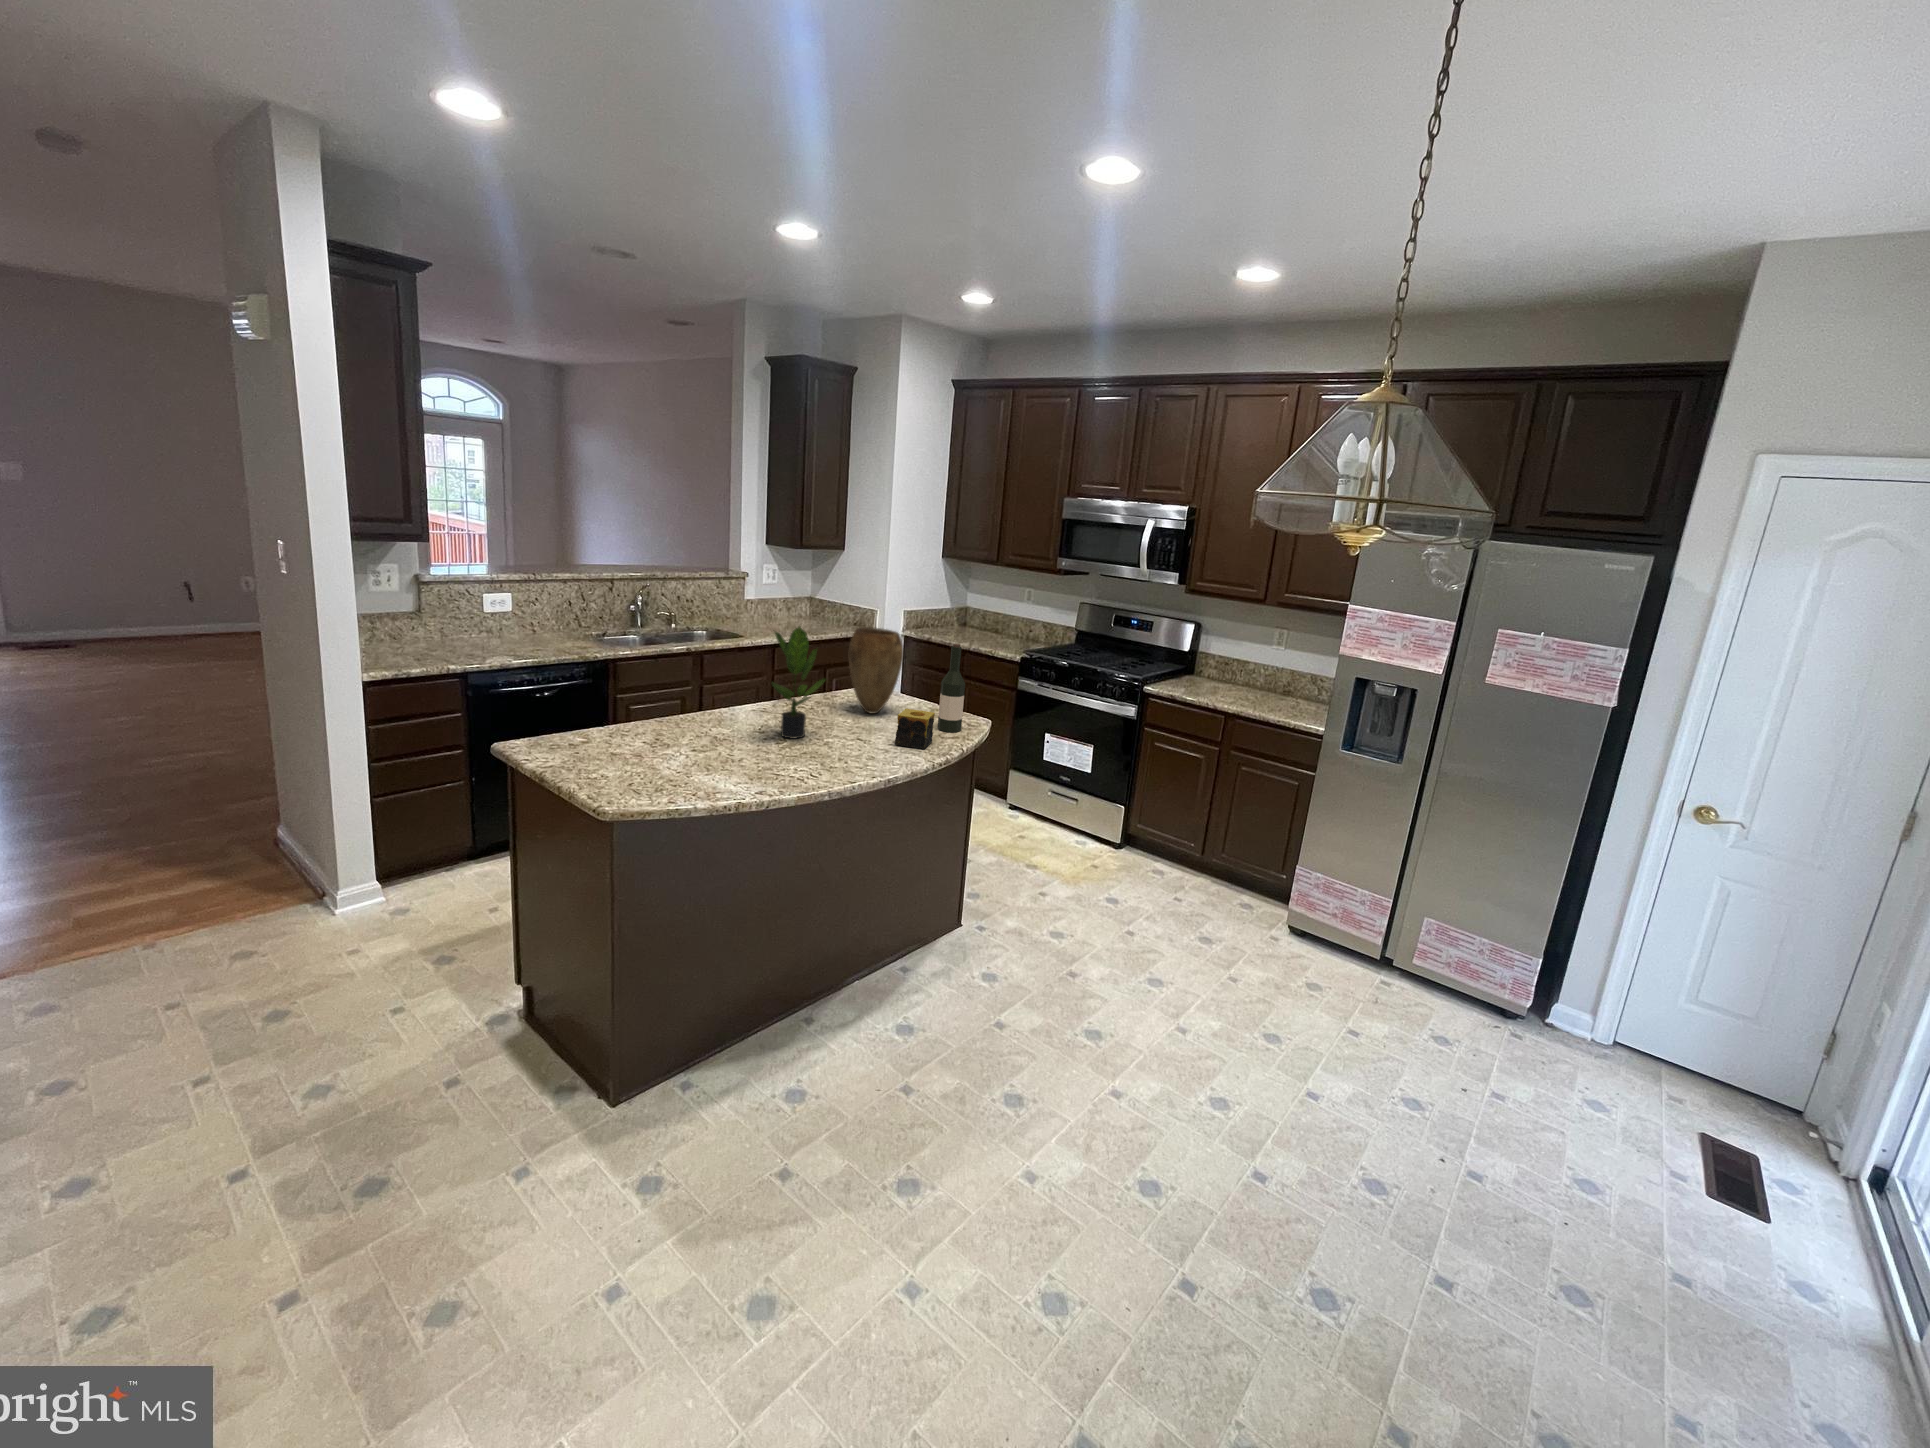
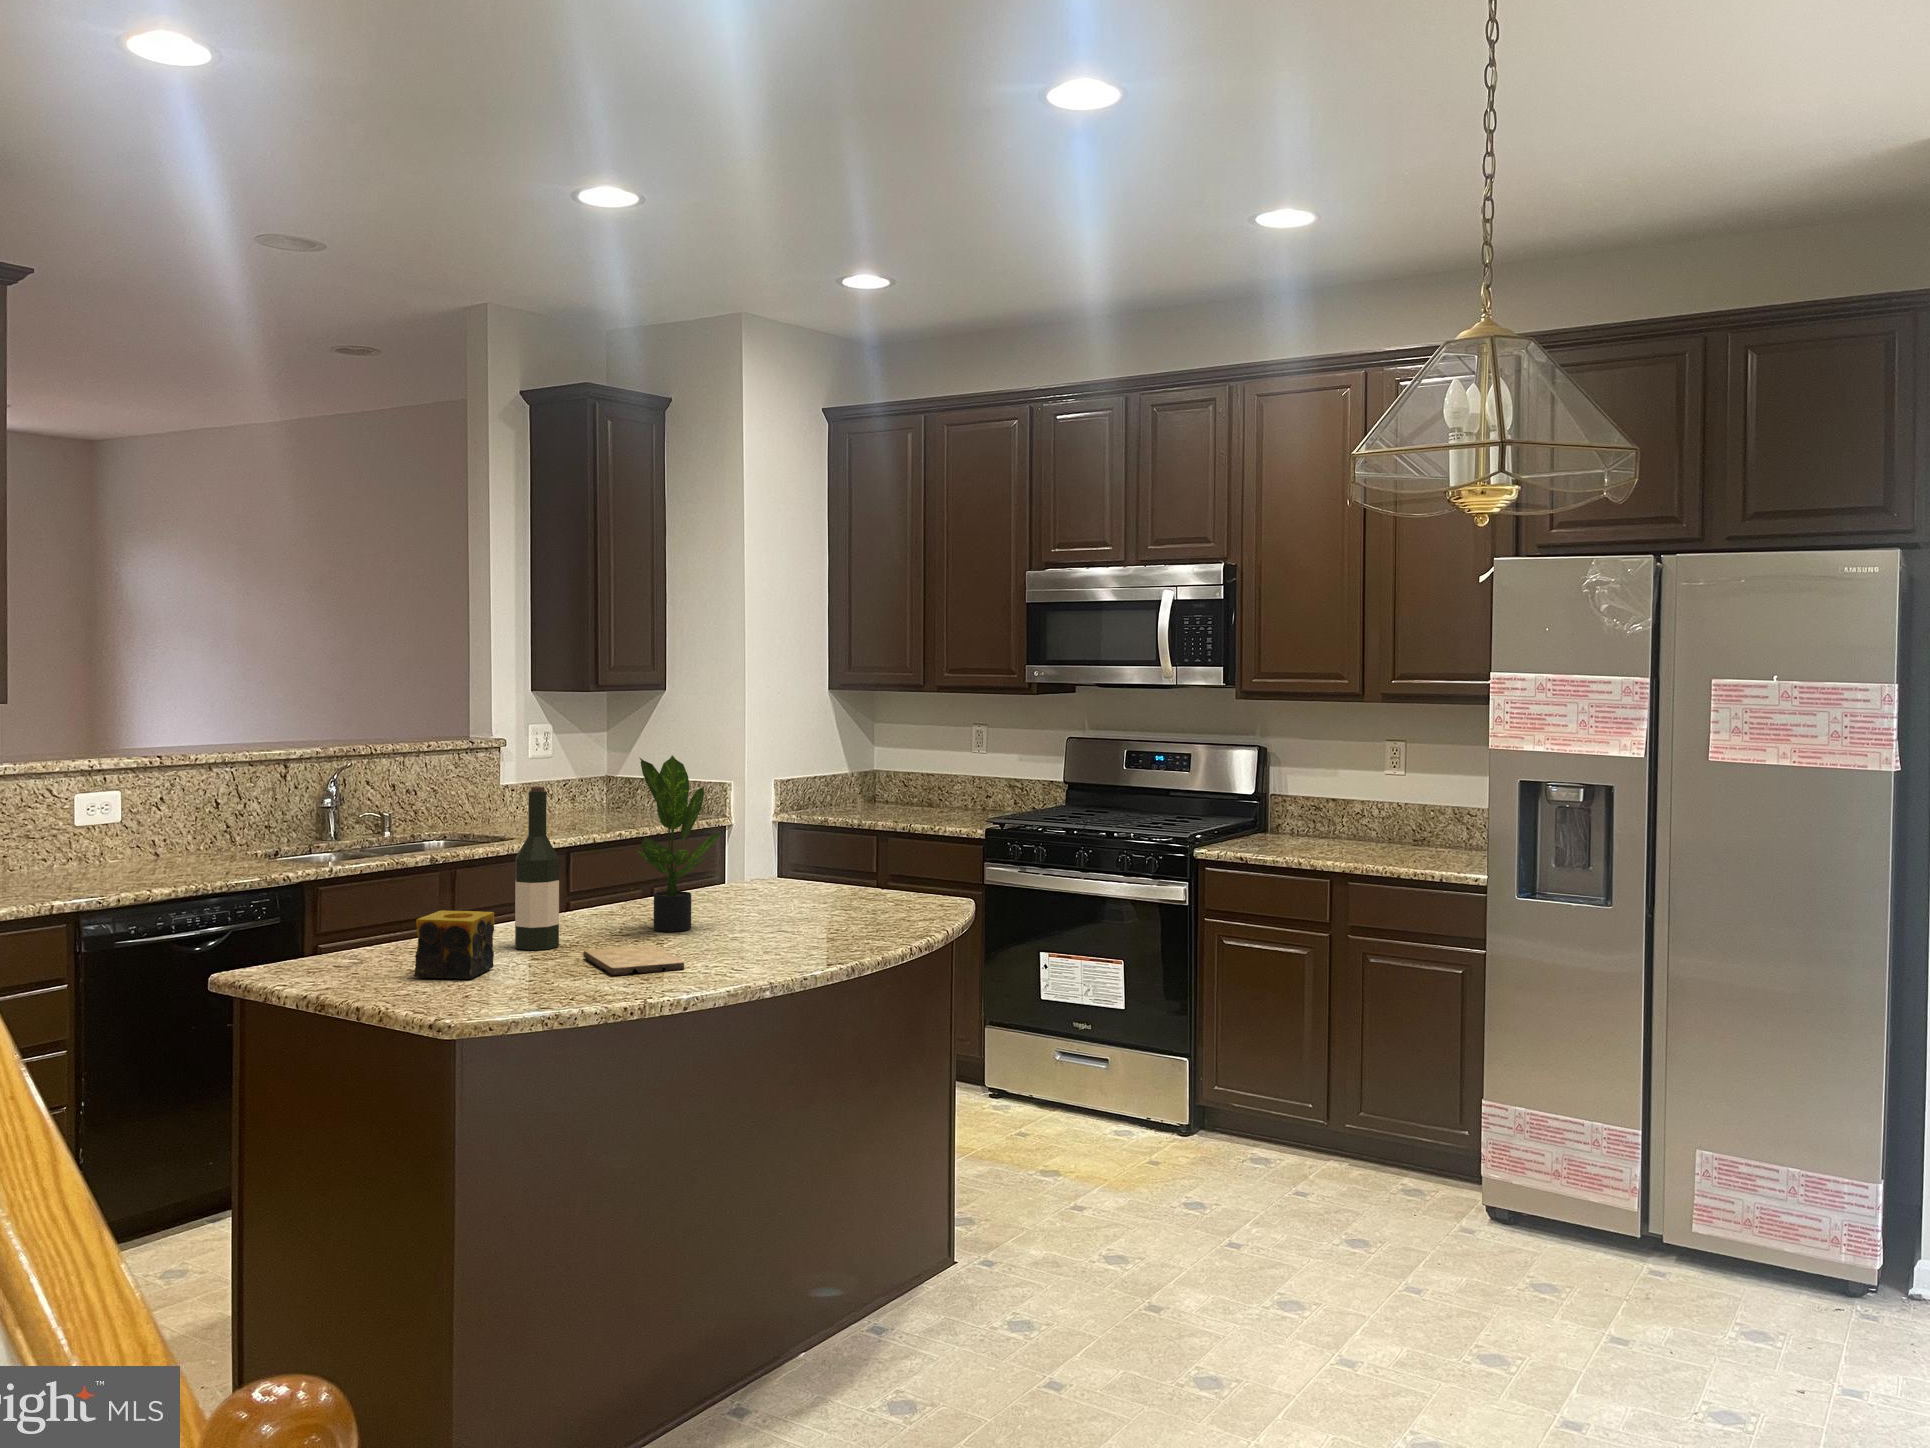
vase: present [849,627,903,713] -> none [736,765,823,900]
wine bottle: present [938,644,965,732] -> present [515,786,559,950]
candle: present [895,709,935,749] -> present [415,910,494,979]
cutting board: none [722,754,781,781] -> present [583,945,684,975]

